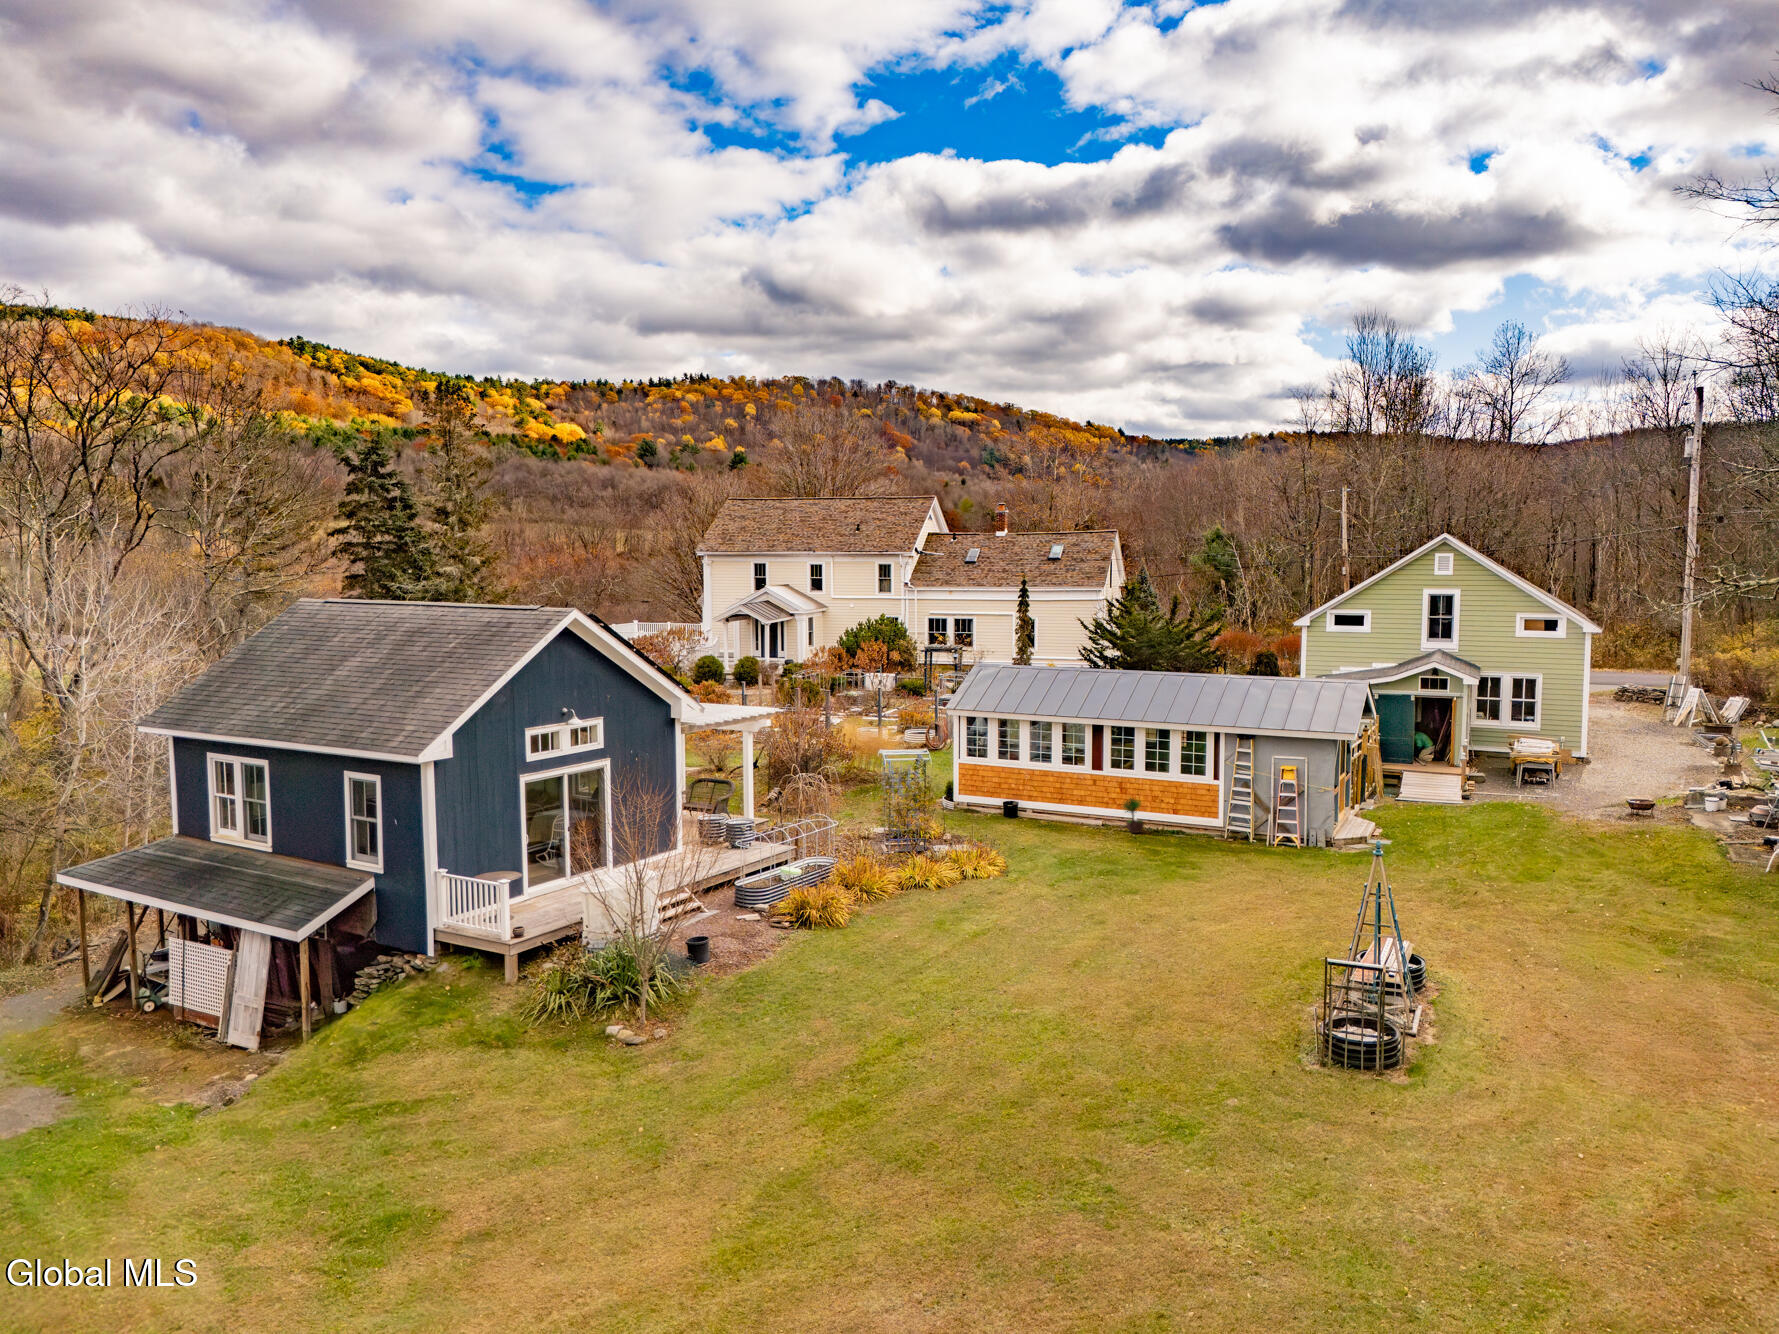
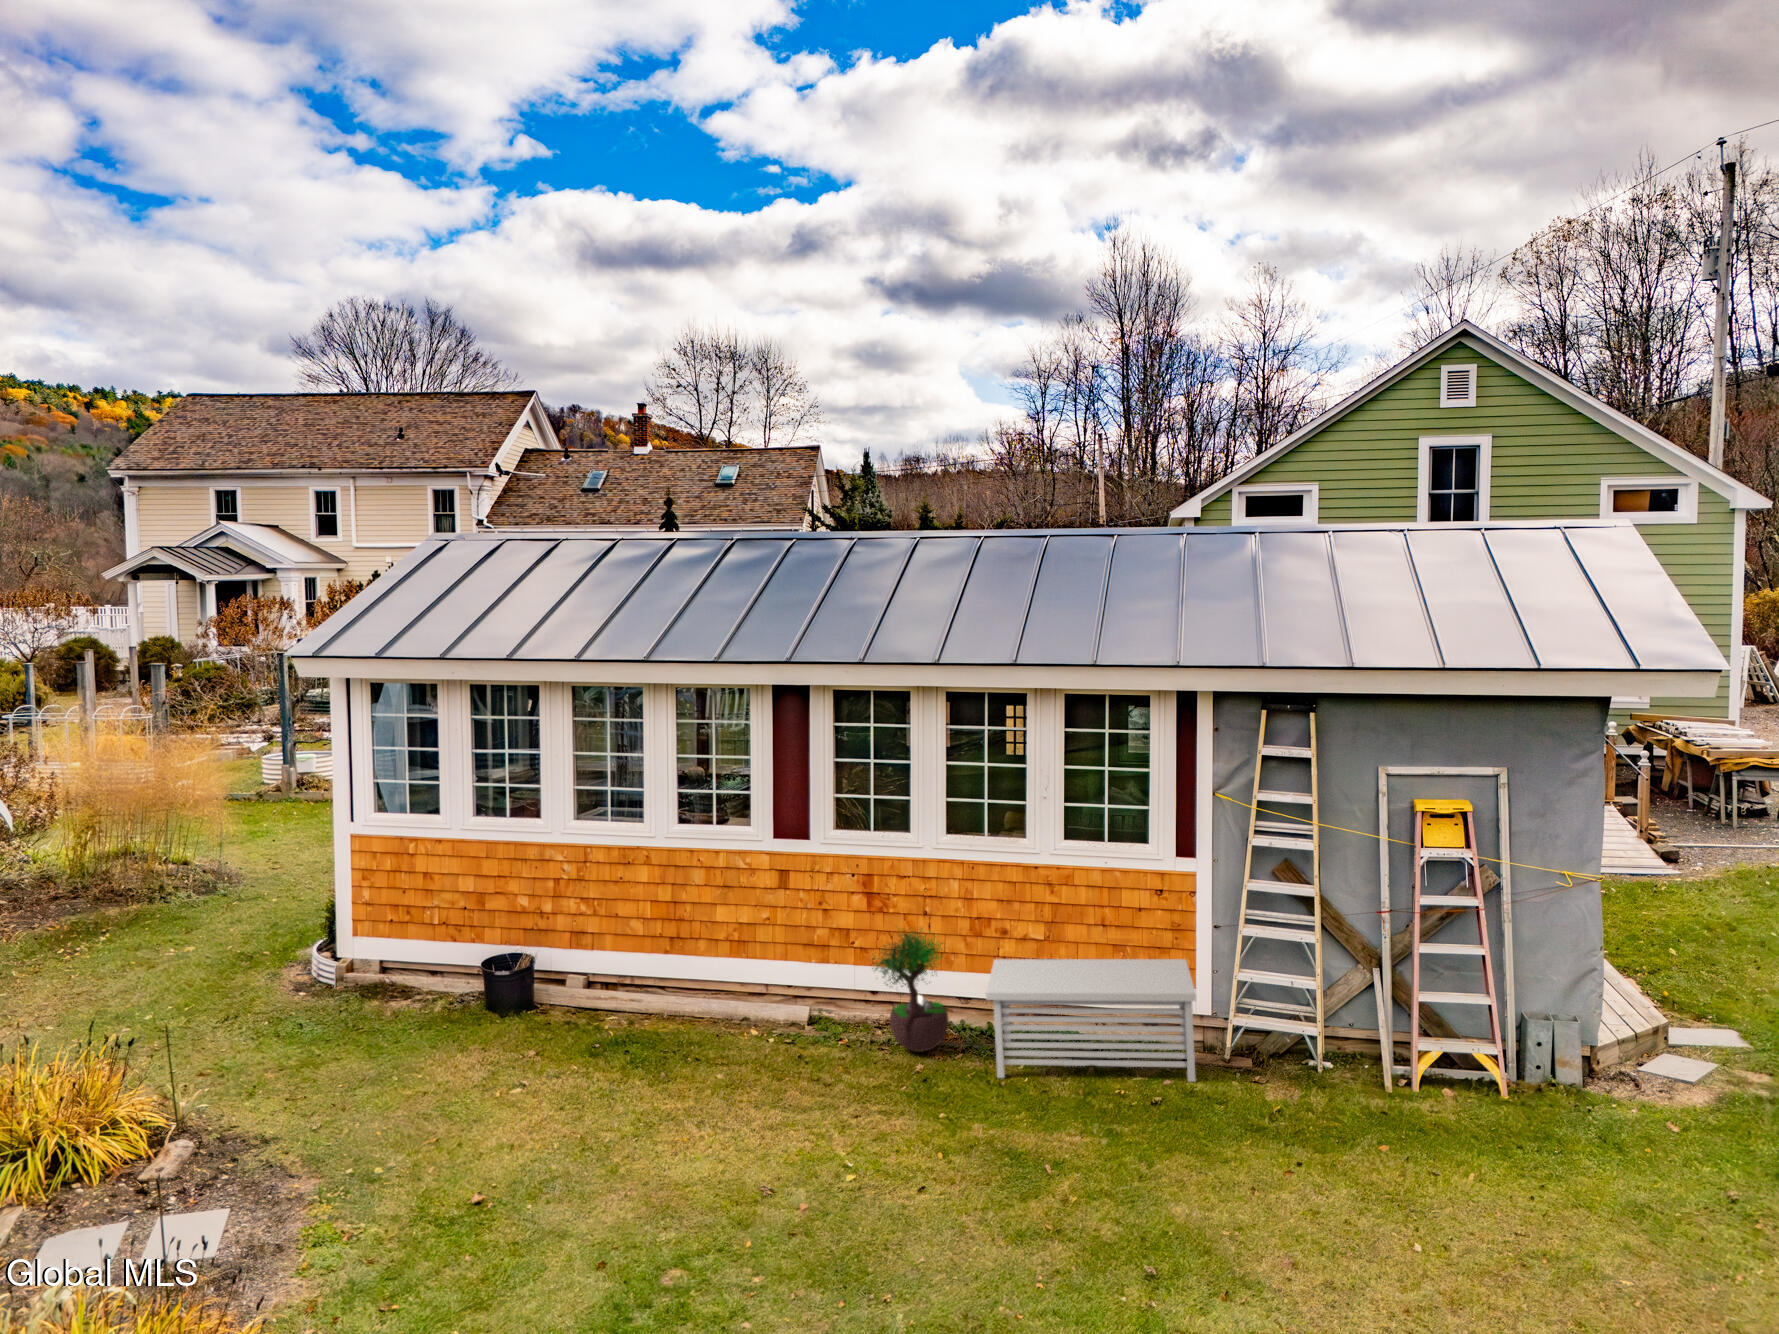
storage bench: none [1152,808,1216,841] -> present [986,959,1196,1082]

